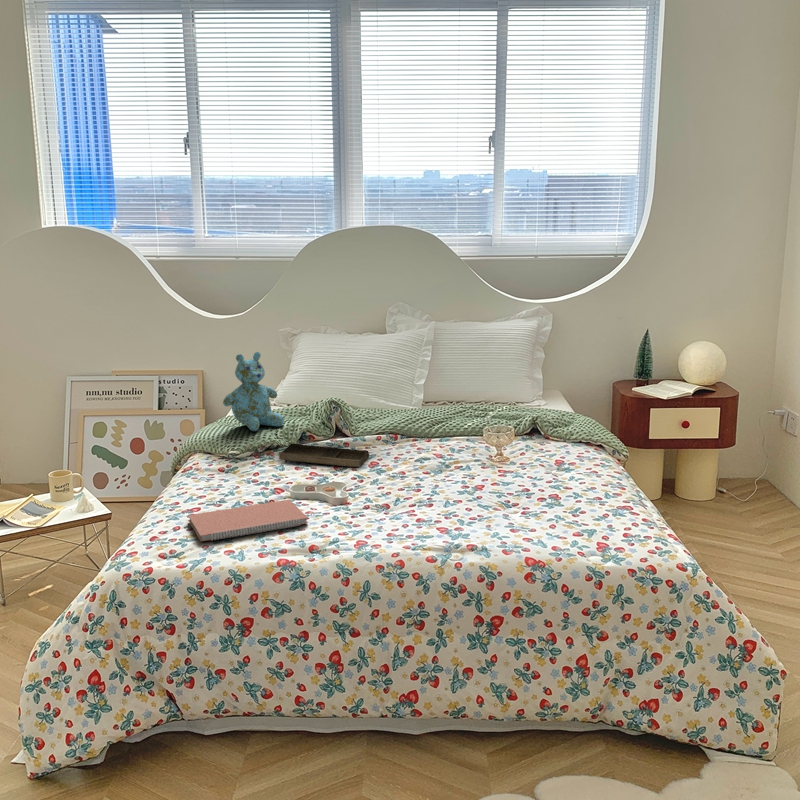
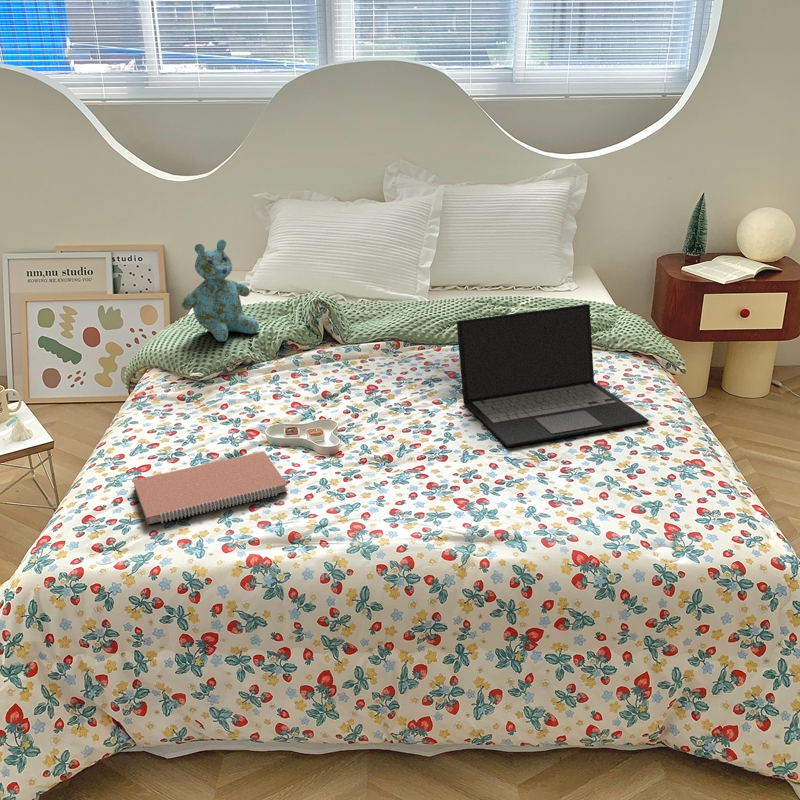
laptop: none [441,398,593,498] -> present [457,304,649,447]
tray: present [279,443,369,467] -> none [252,359,365,394]

